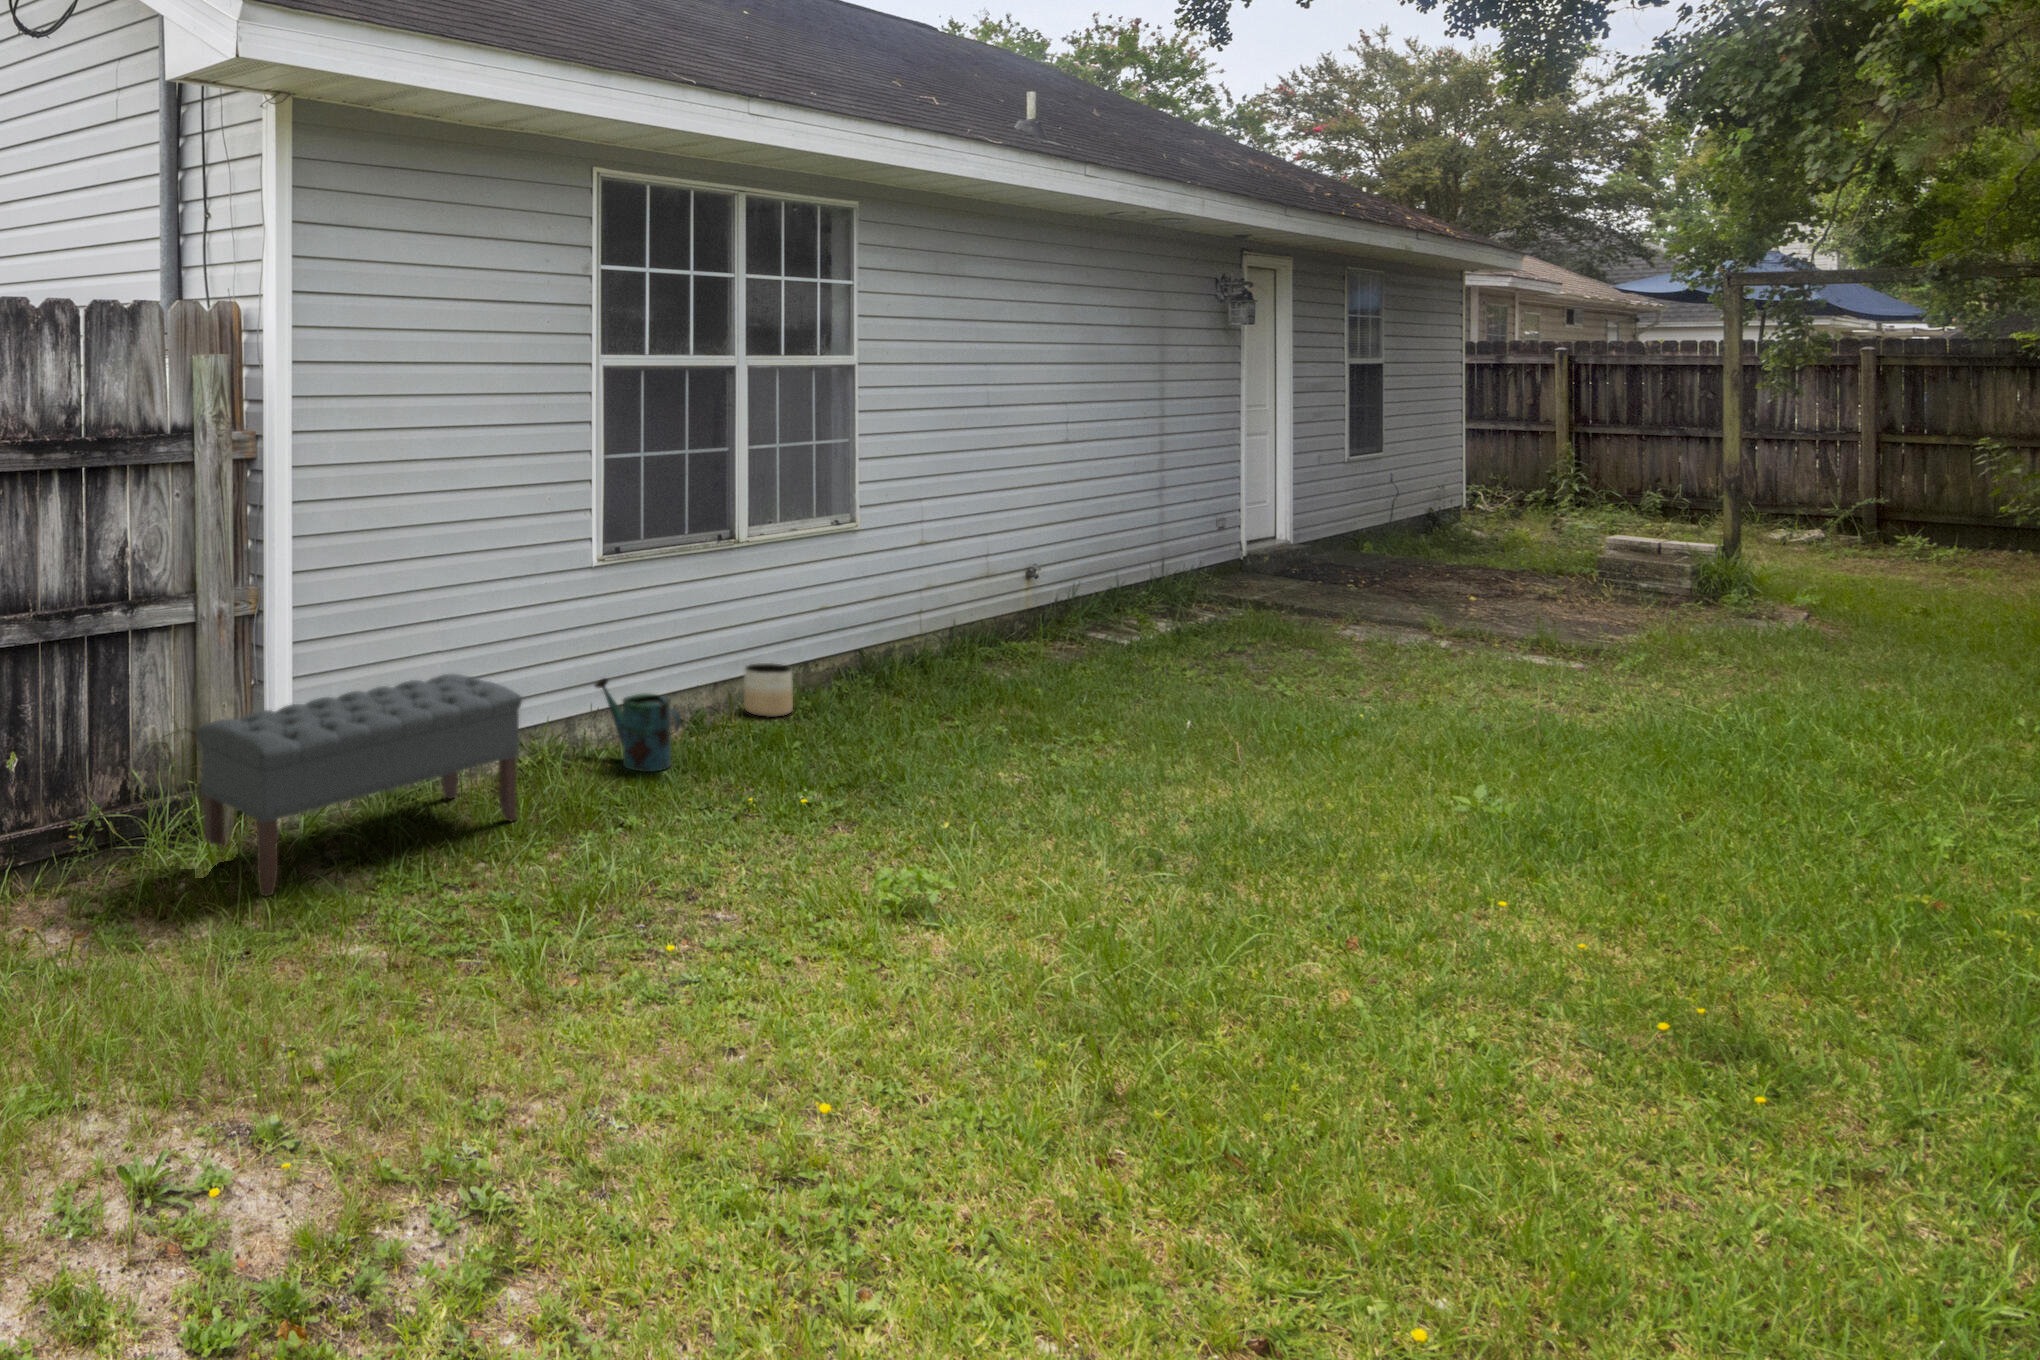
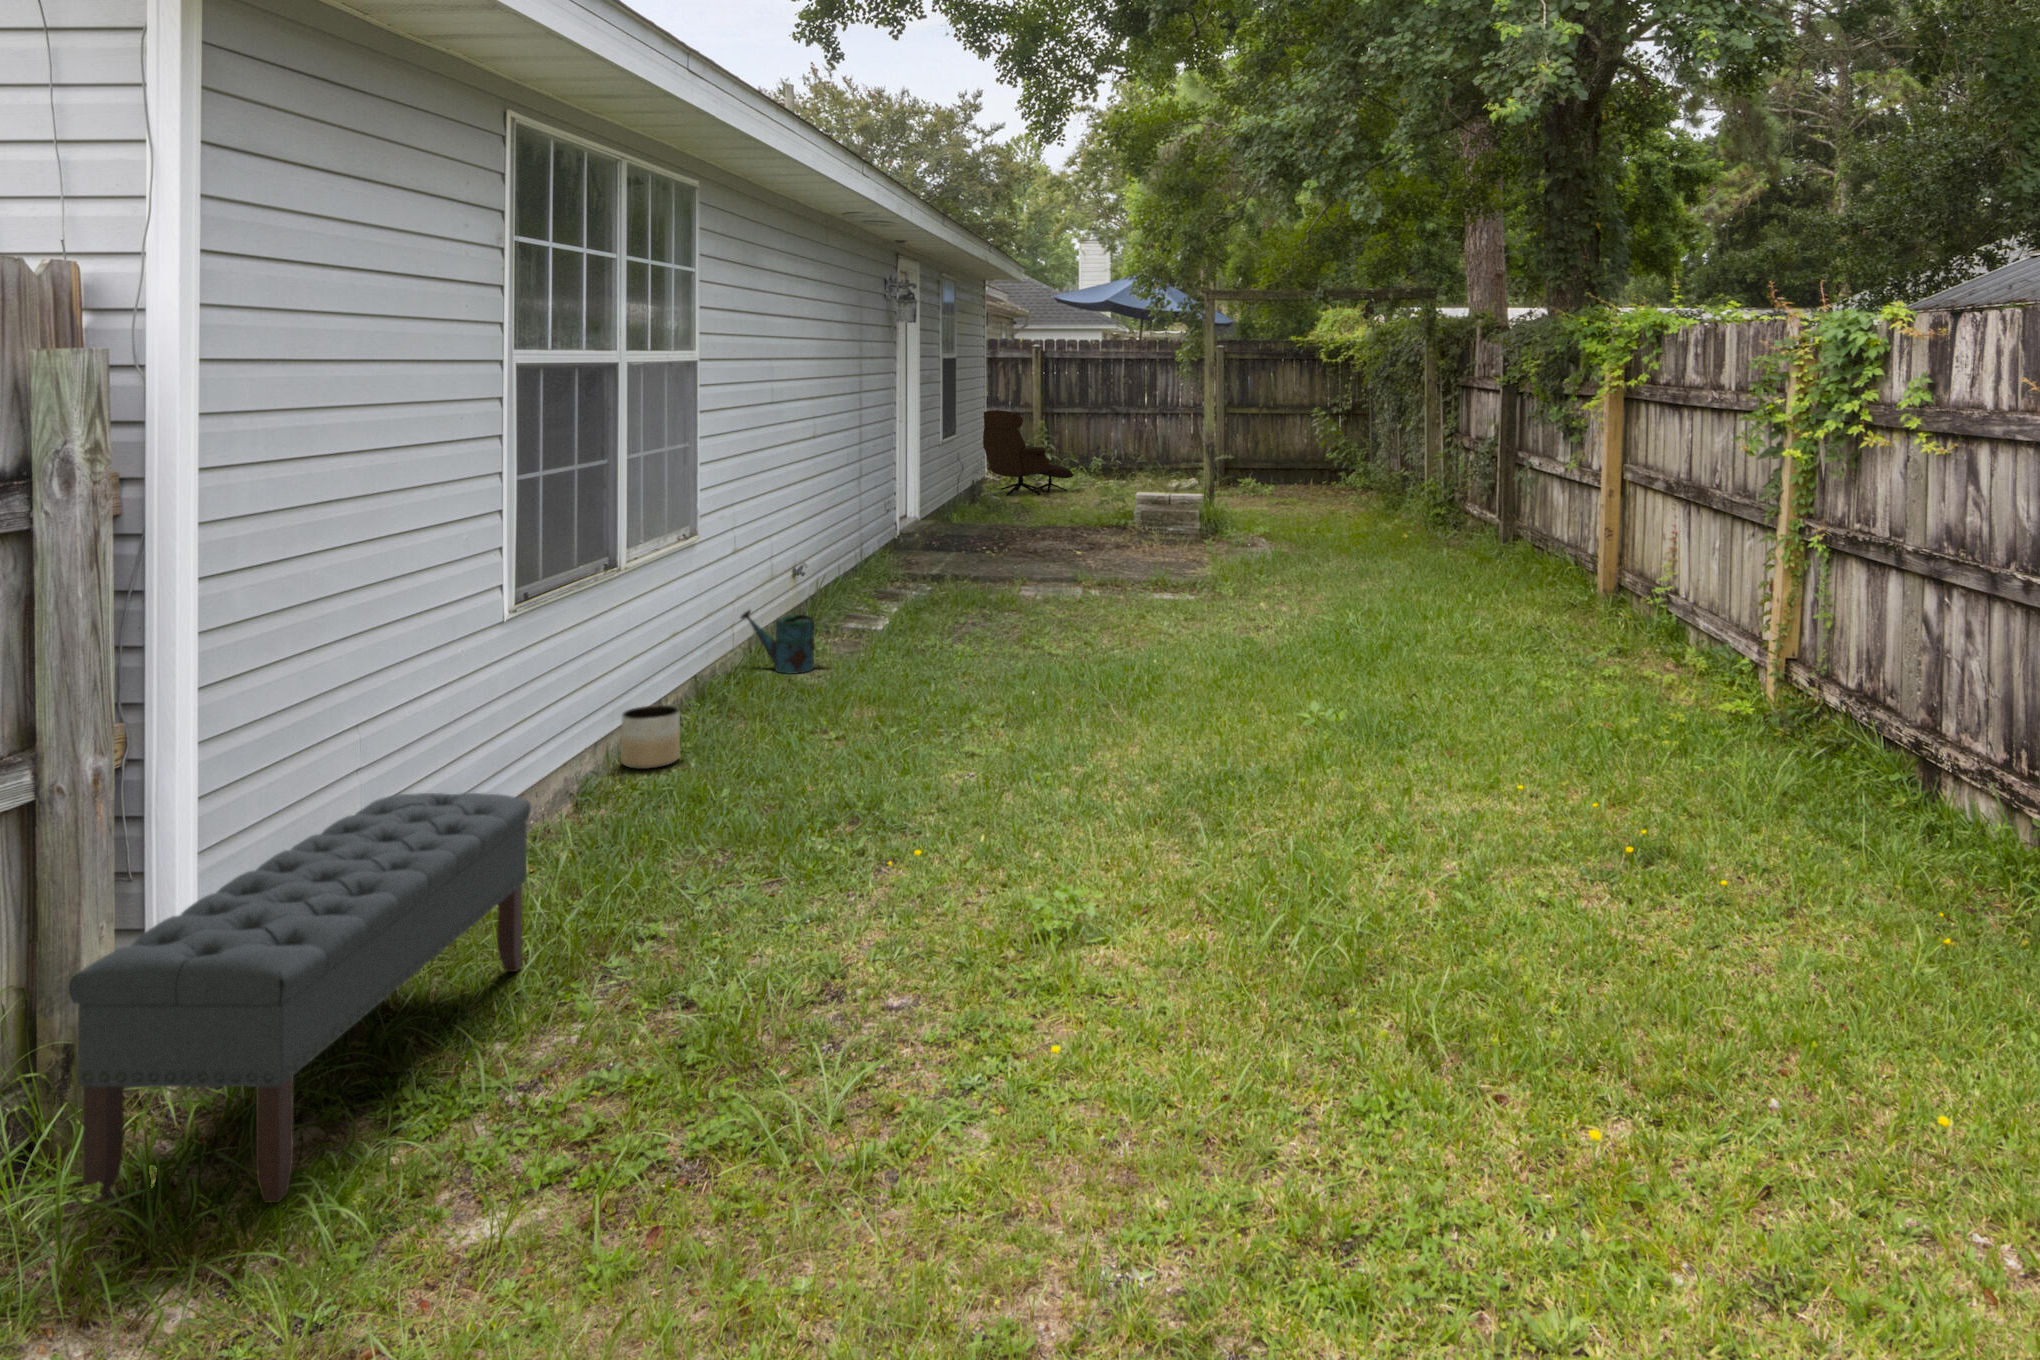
lounge chair: none [1441,425,1581,531] -> present [983,410,1073,496]
watering can: present [595,678,681,772] -> present [741,610,815,674]

